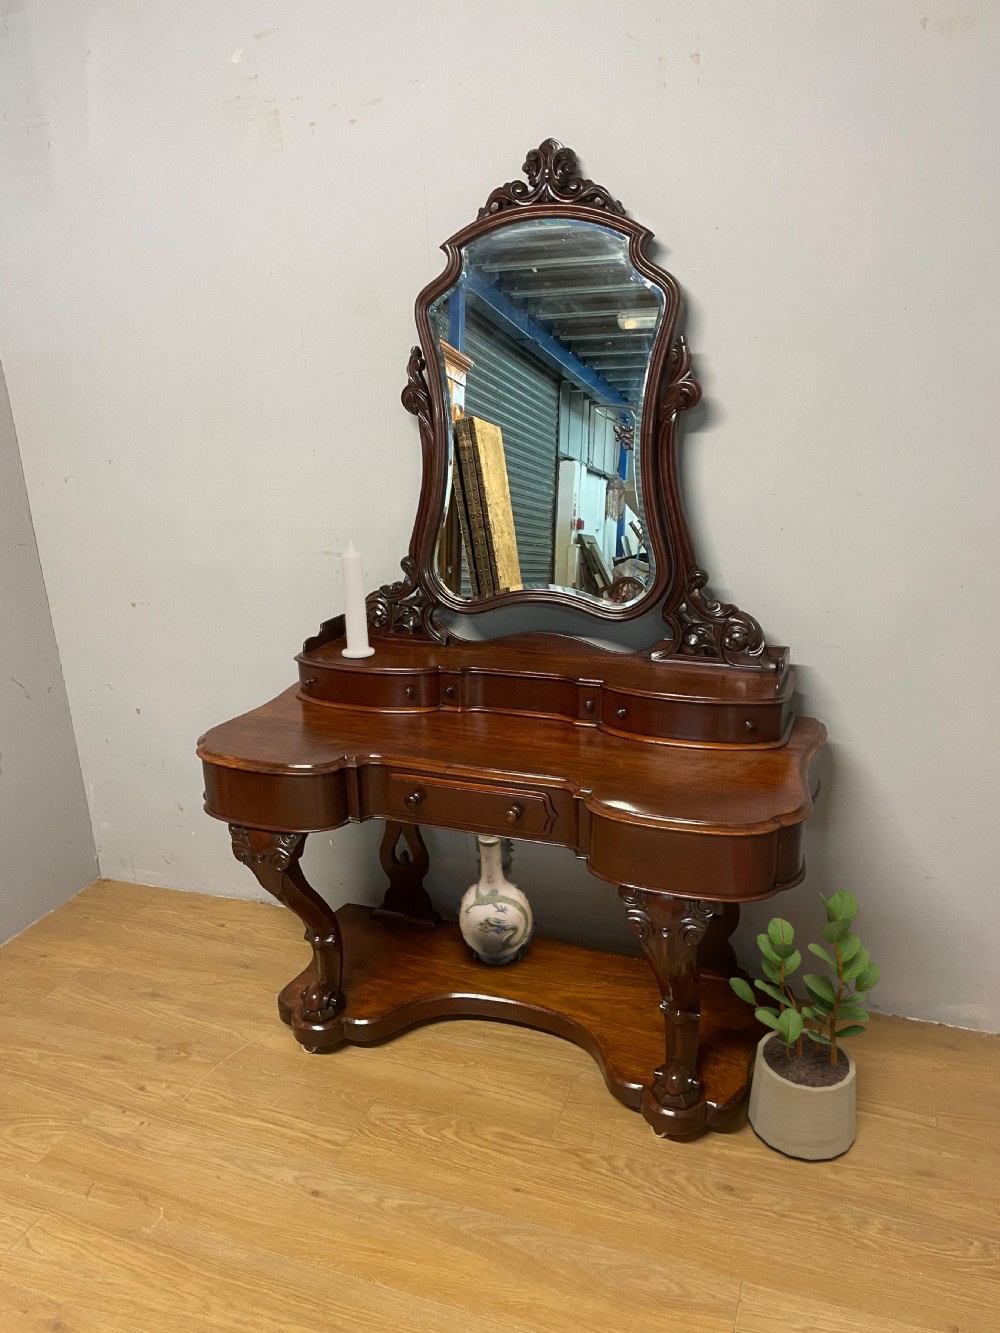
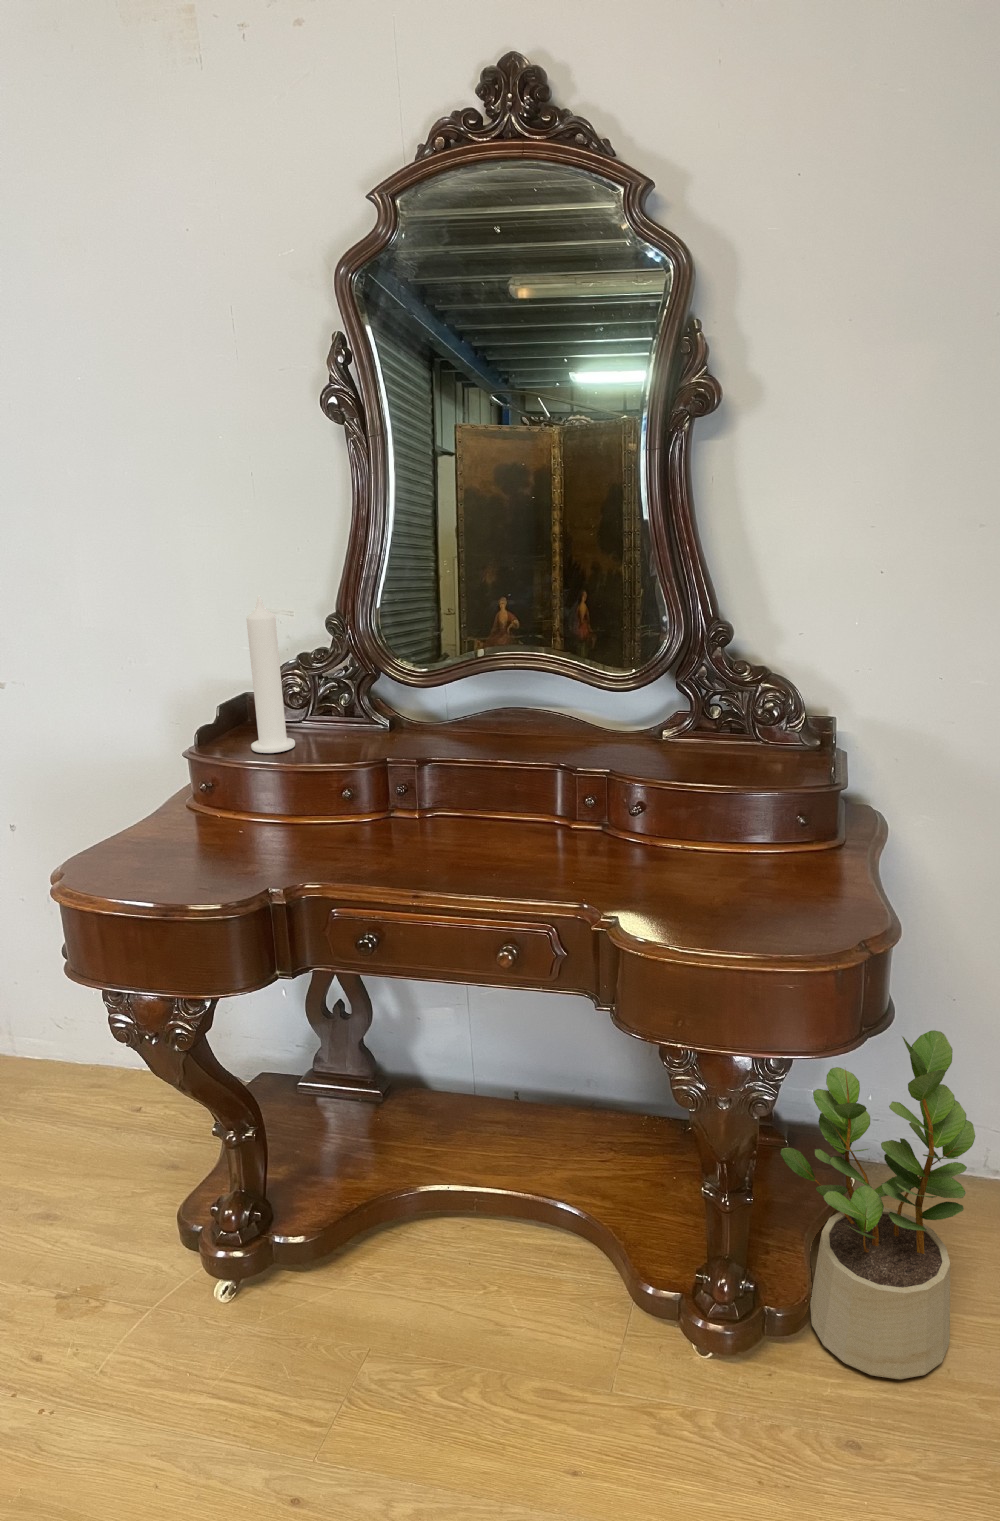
decorative vase: present [456,835,537,965] -> none [411,961,519,1145]

